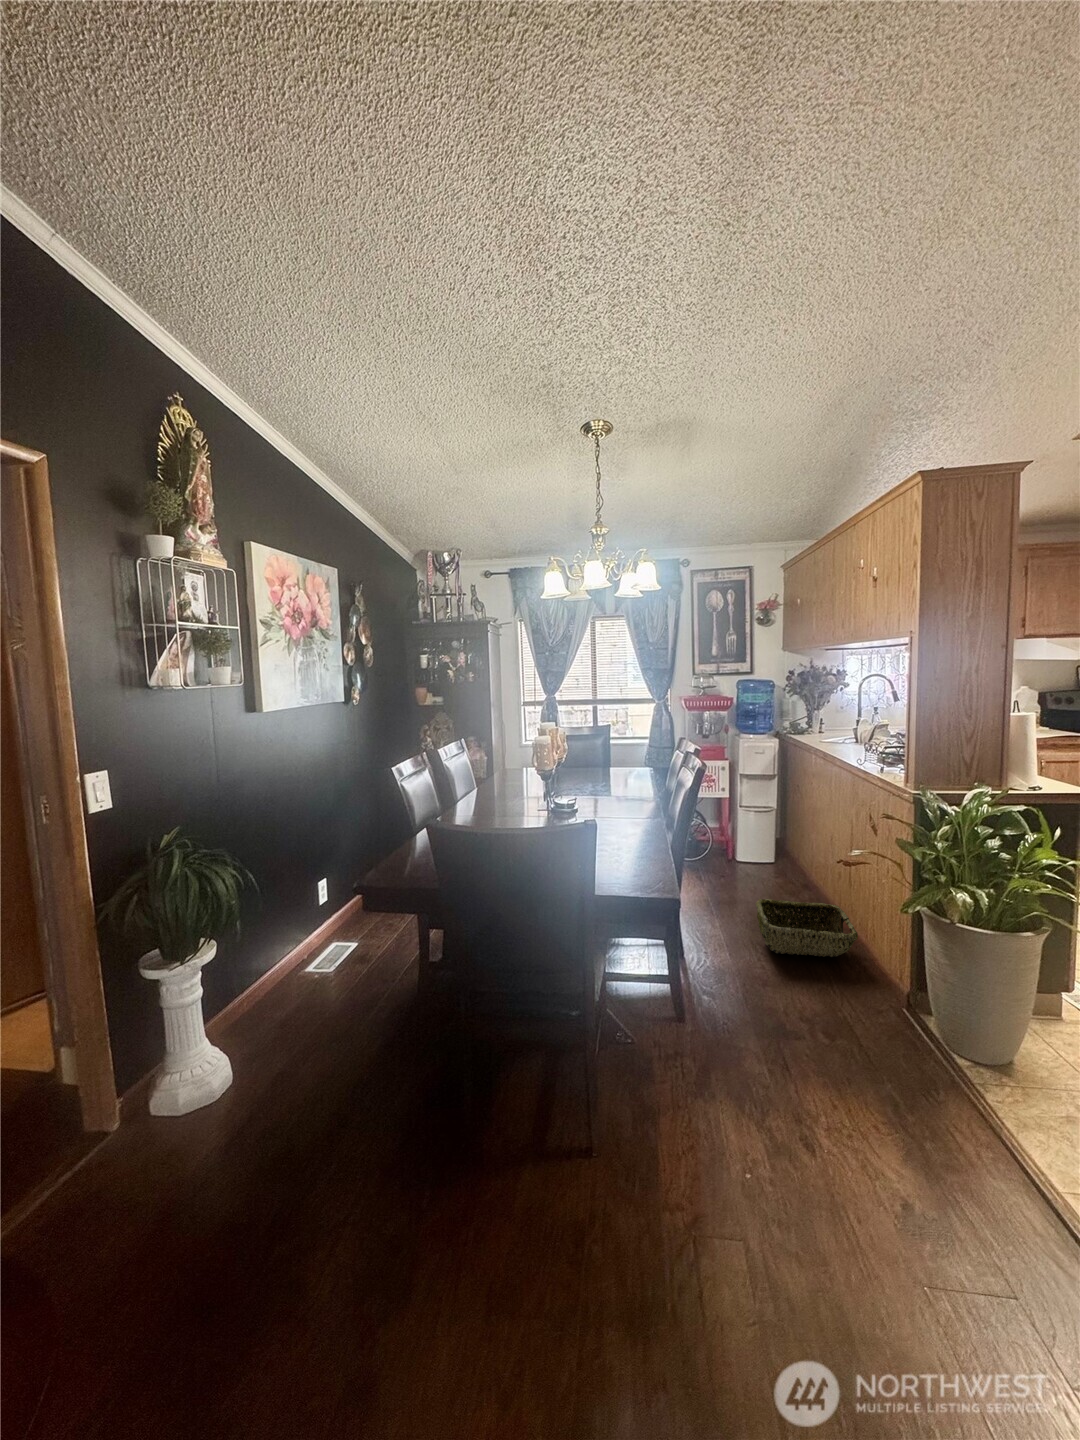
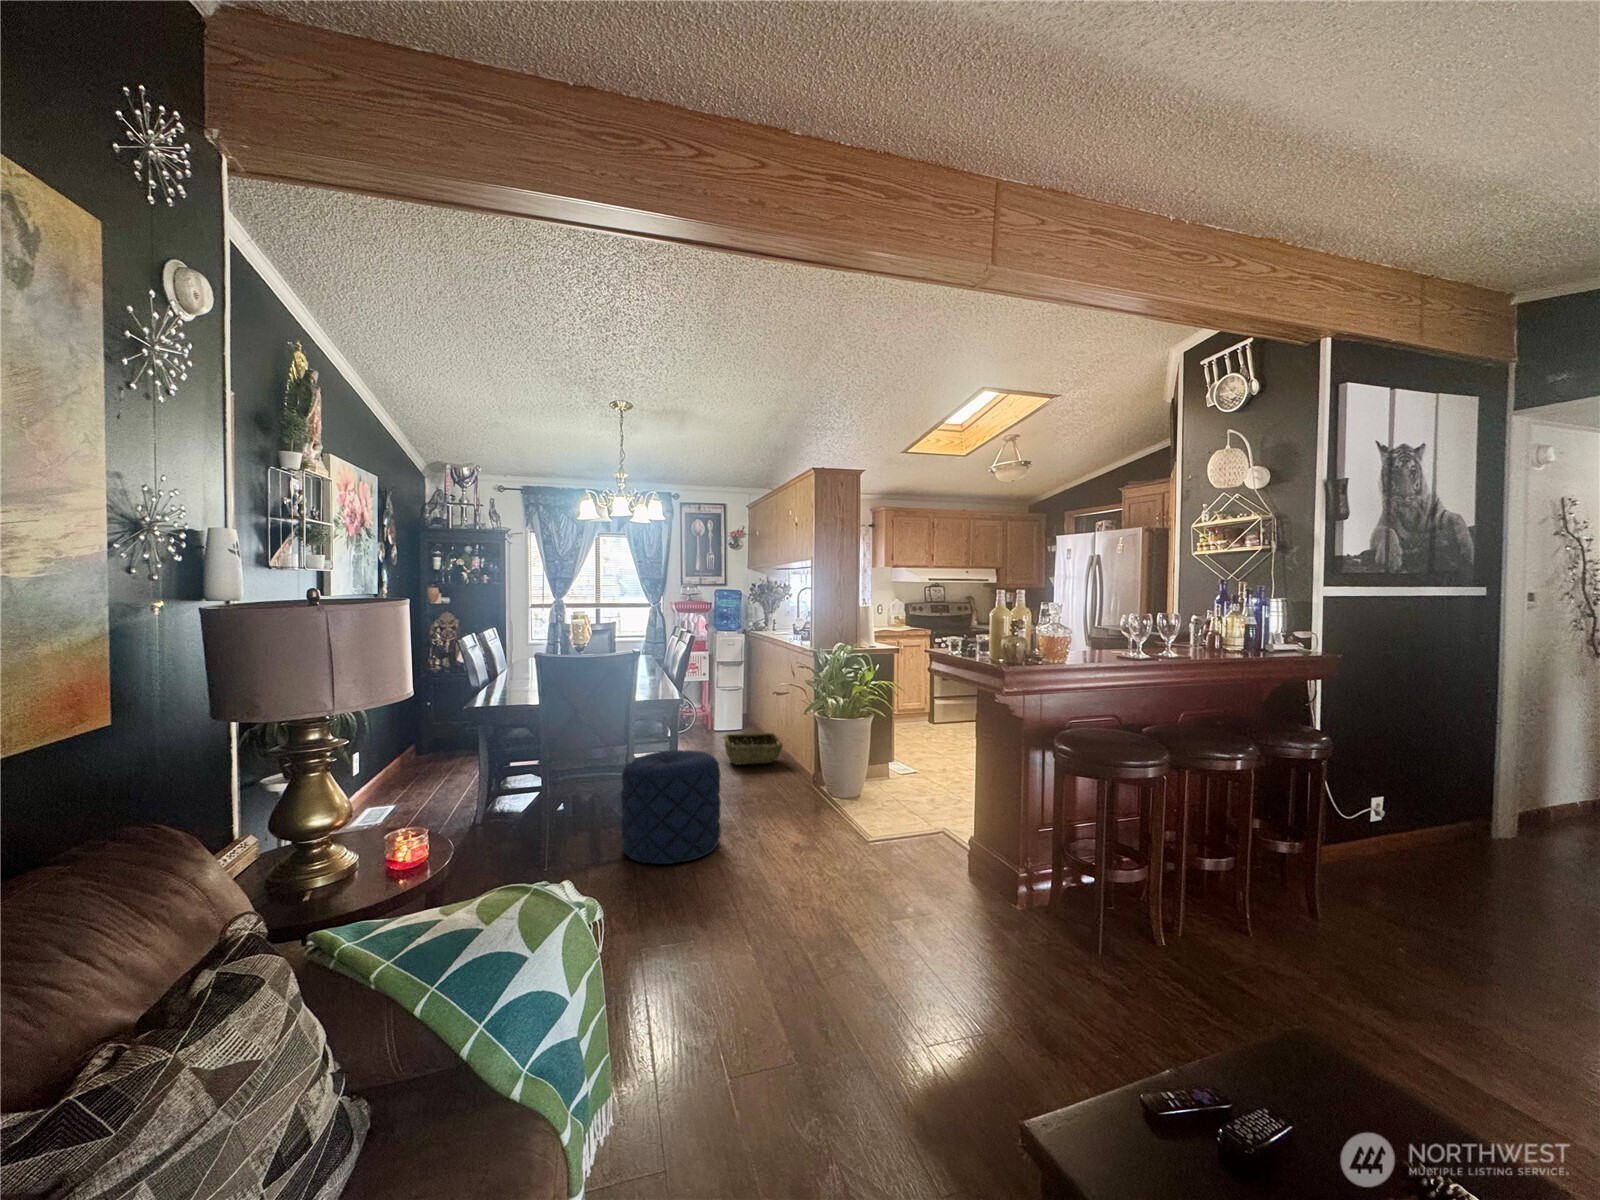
pouf: none [574,1002,772,1310] -> present [621,750,721,864]

